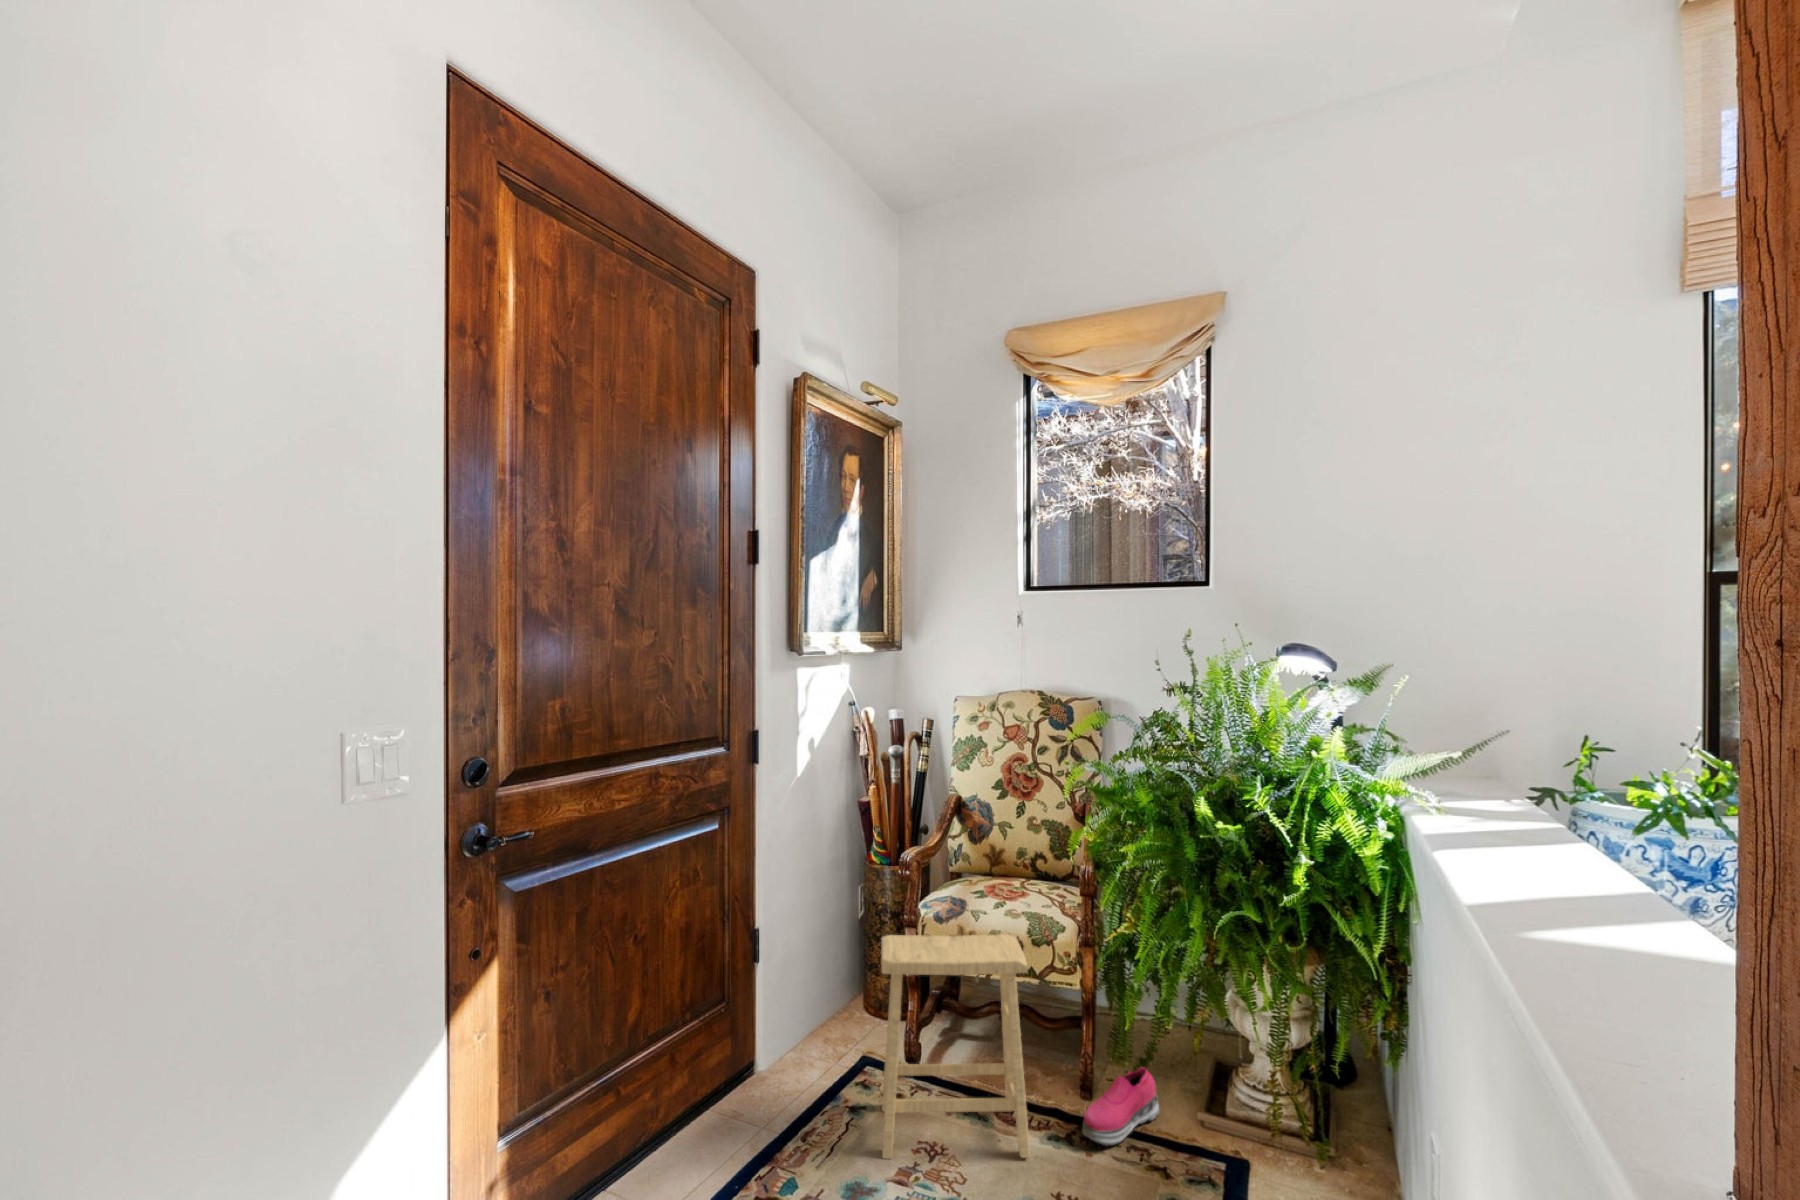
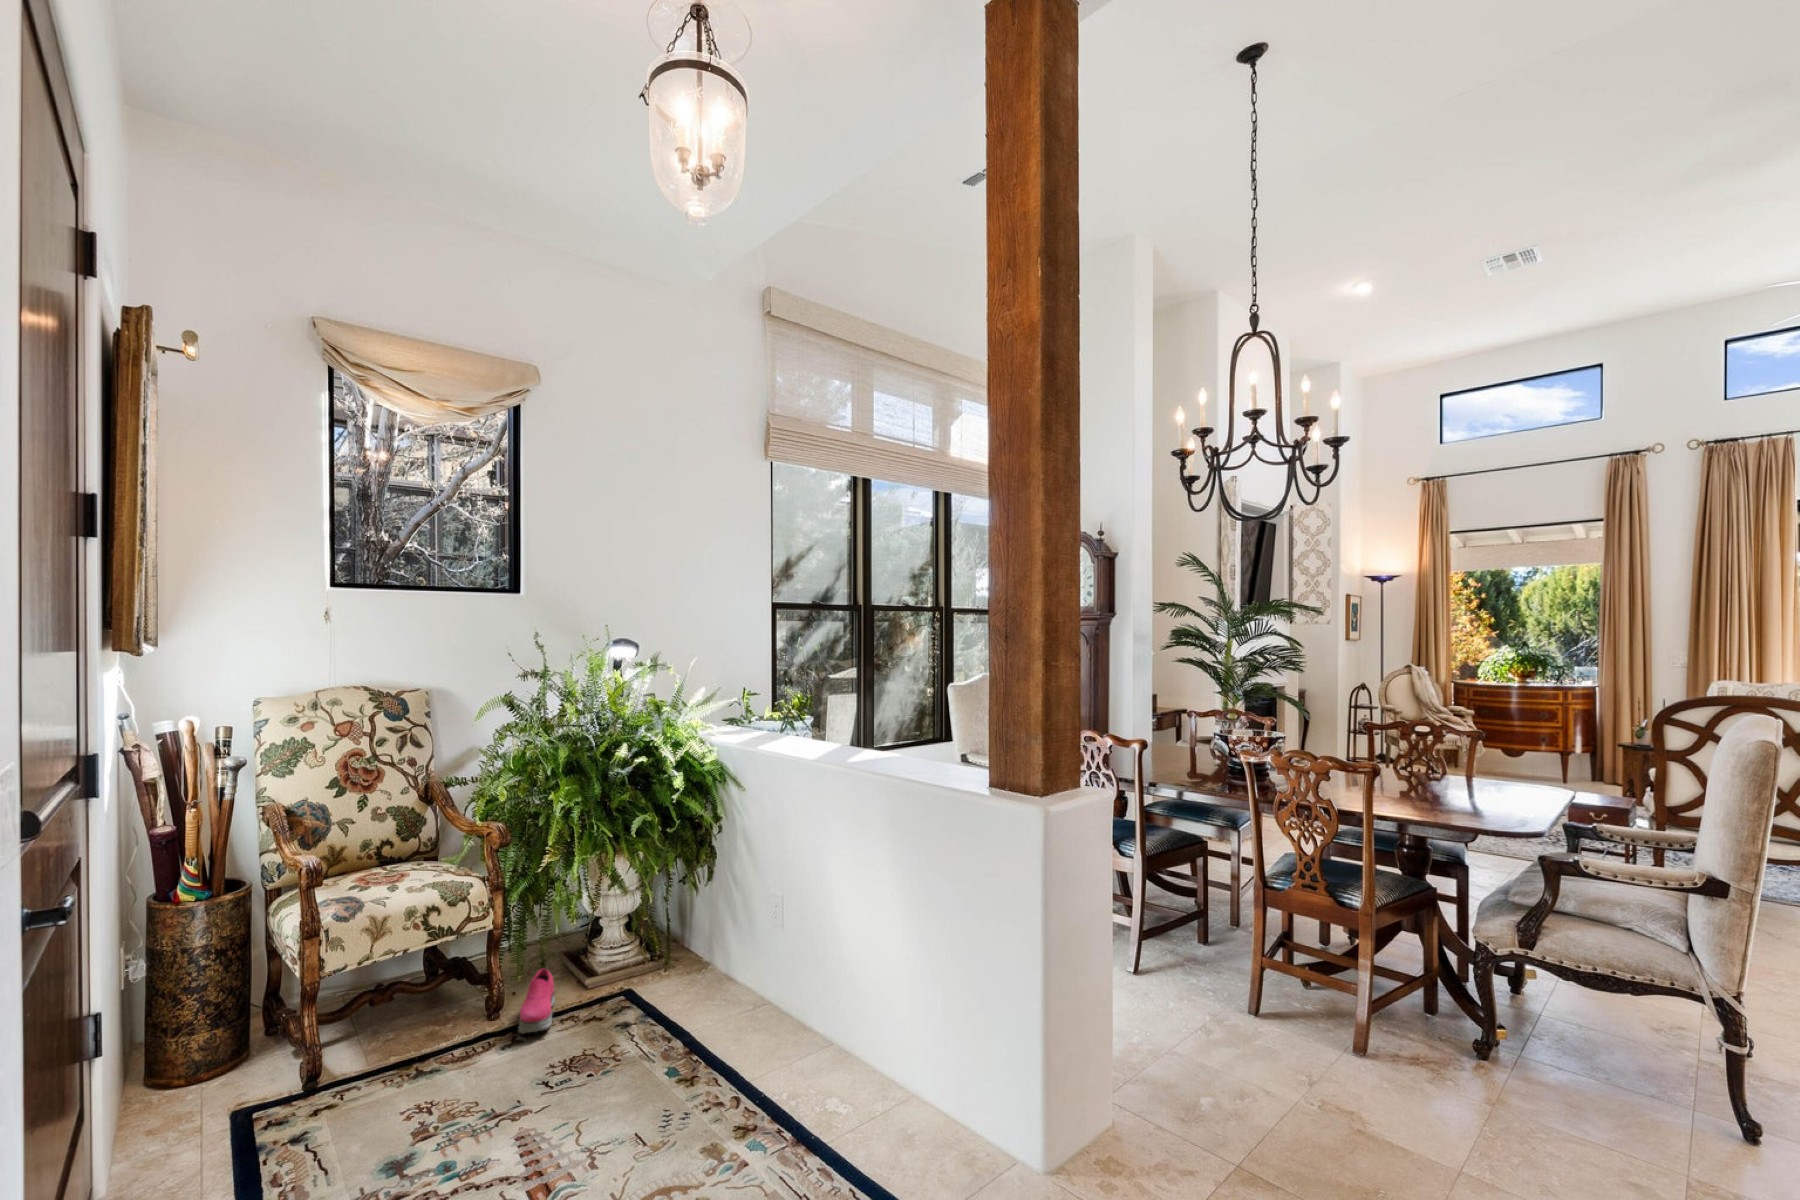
footstool: present [881,934,1030,1159] -> none [319,895,505,1142]

